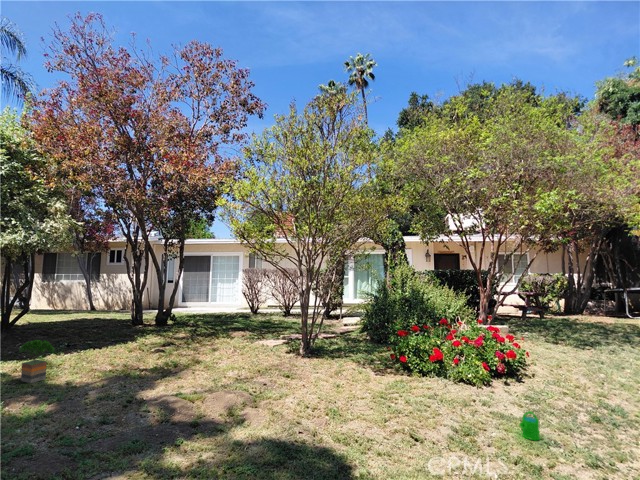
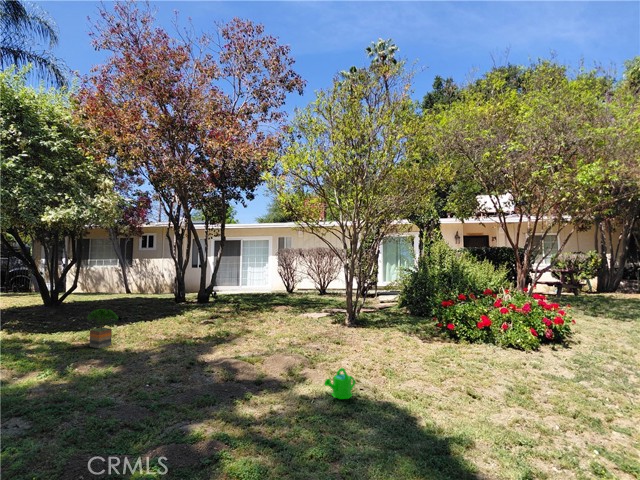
watering can: present [519,411,541,440] -> present [325,368,355,399]

